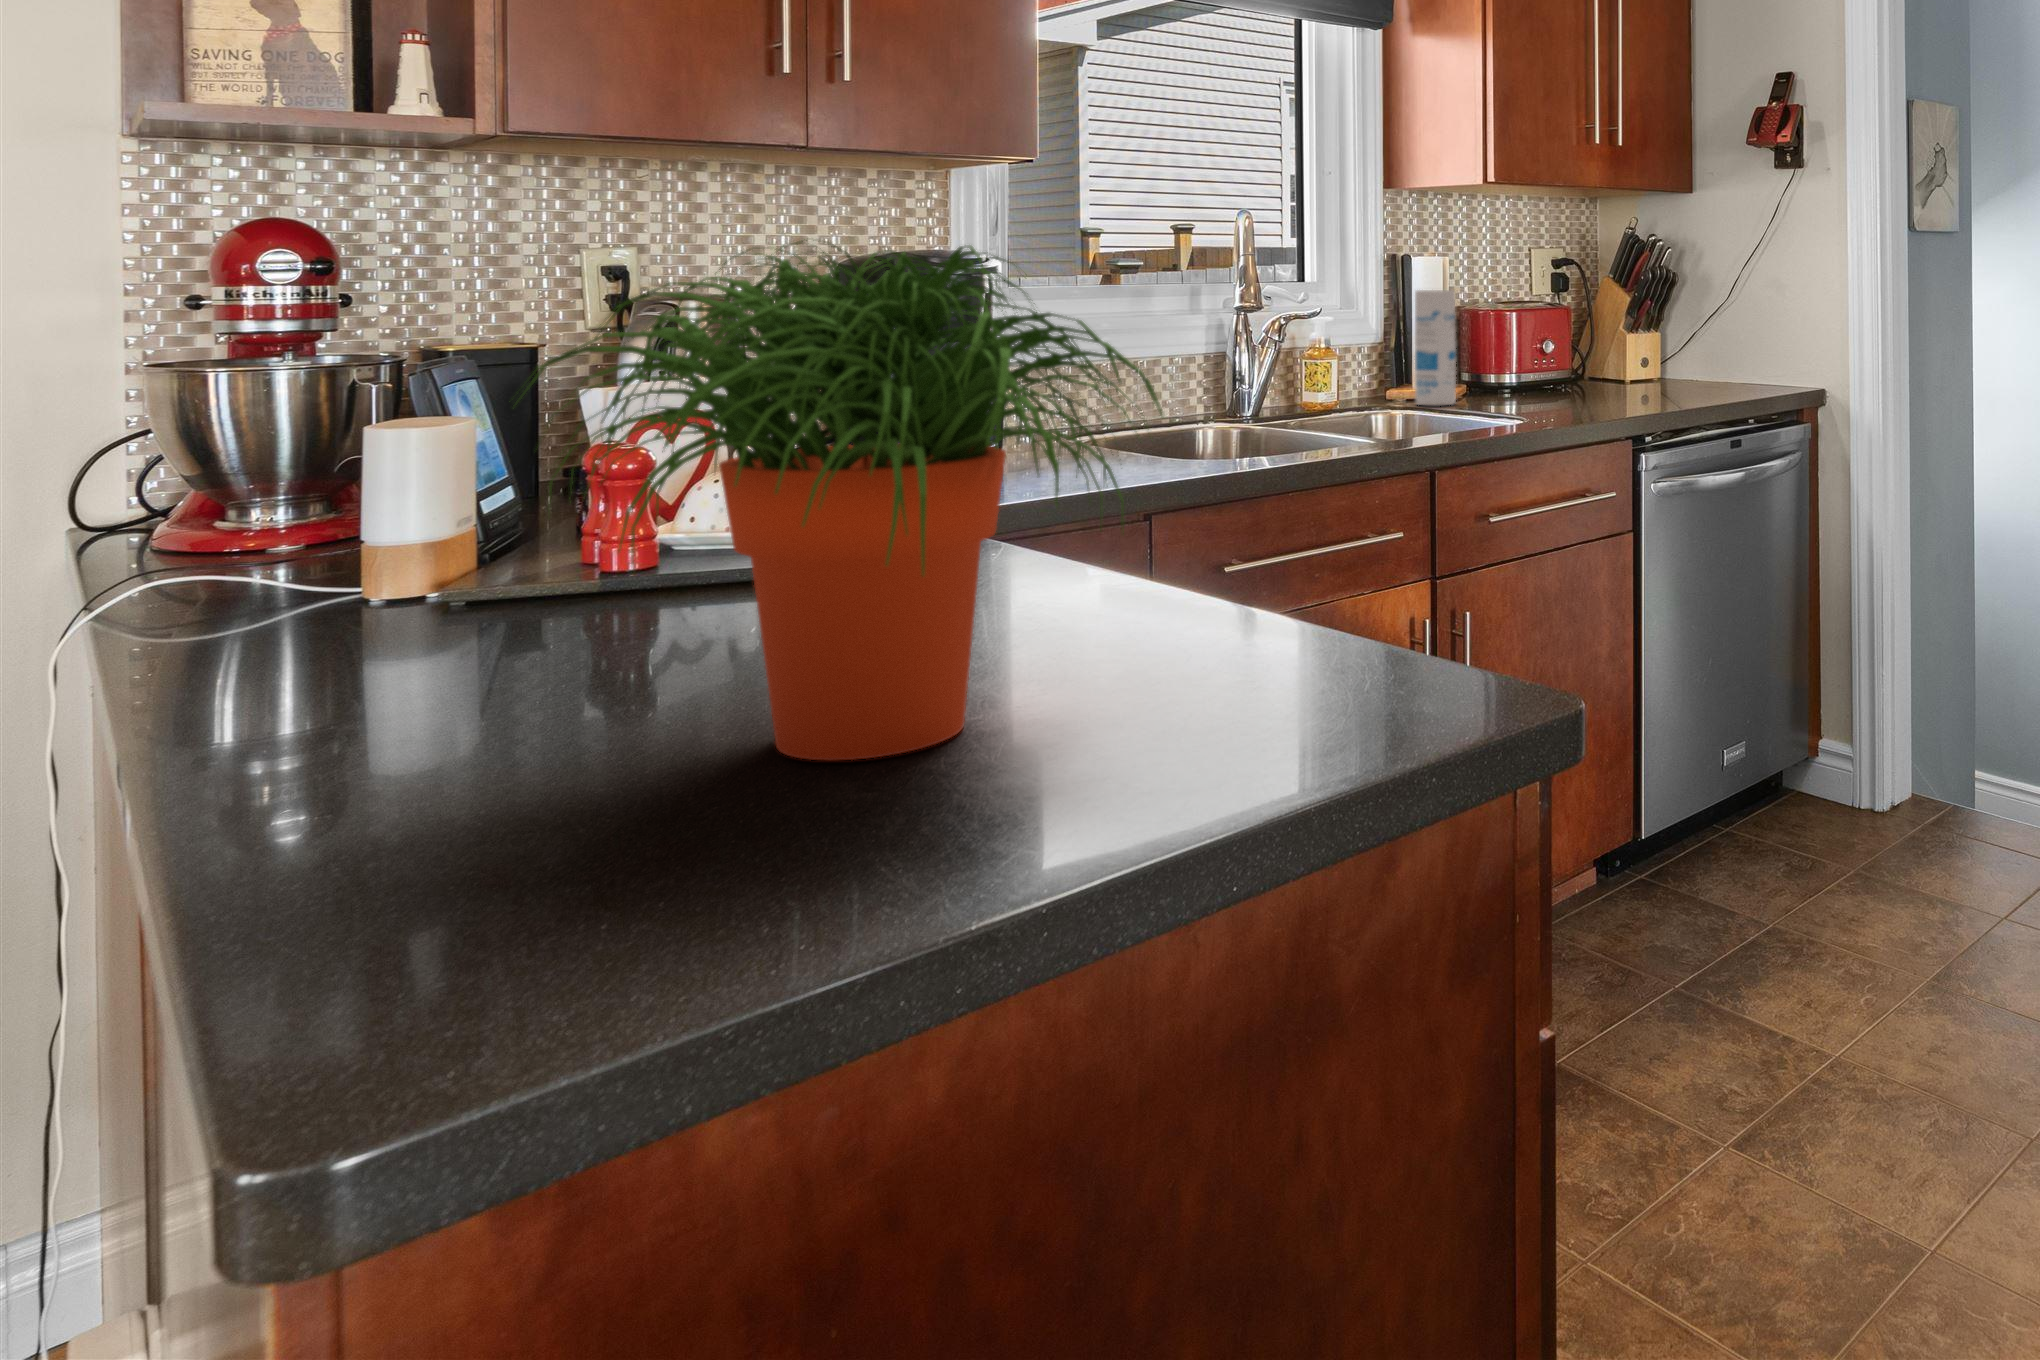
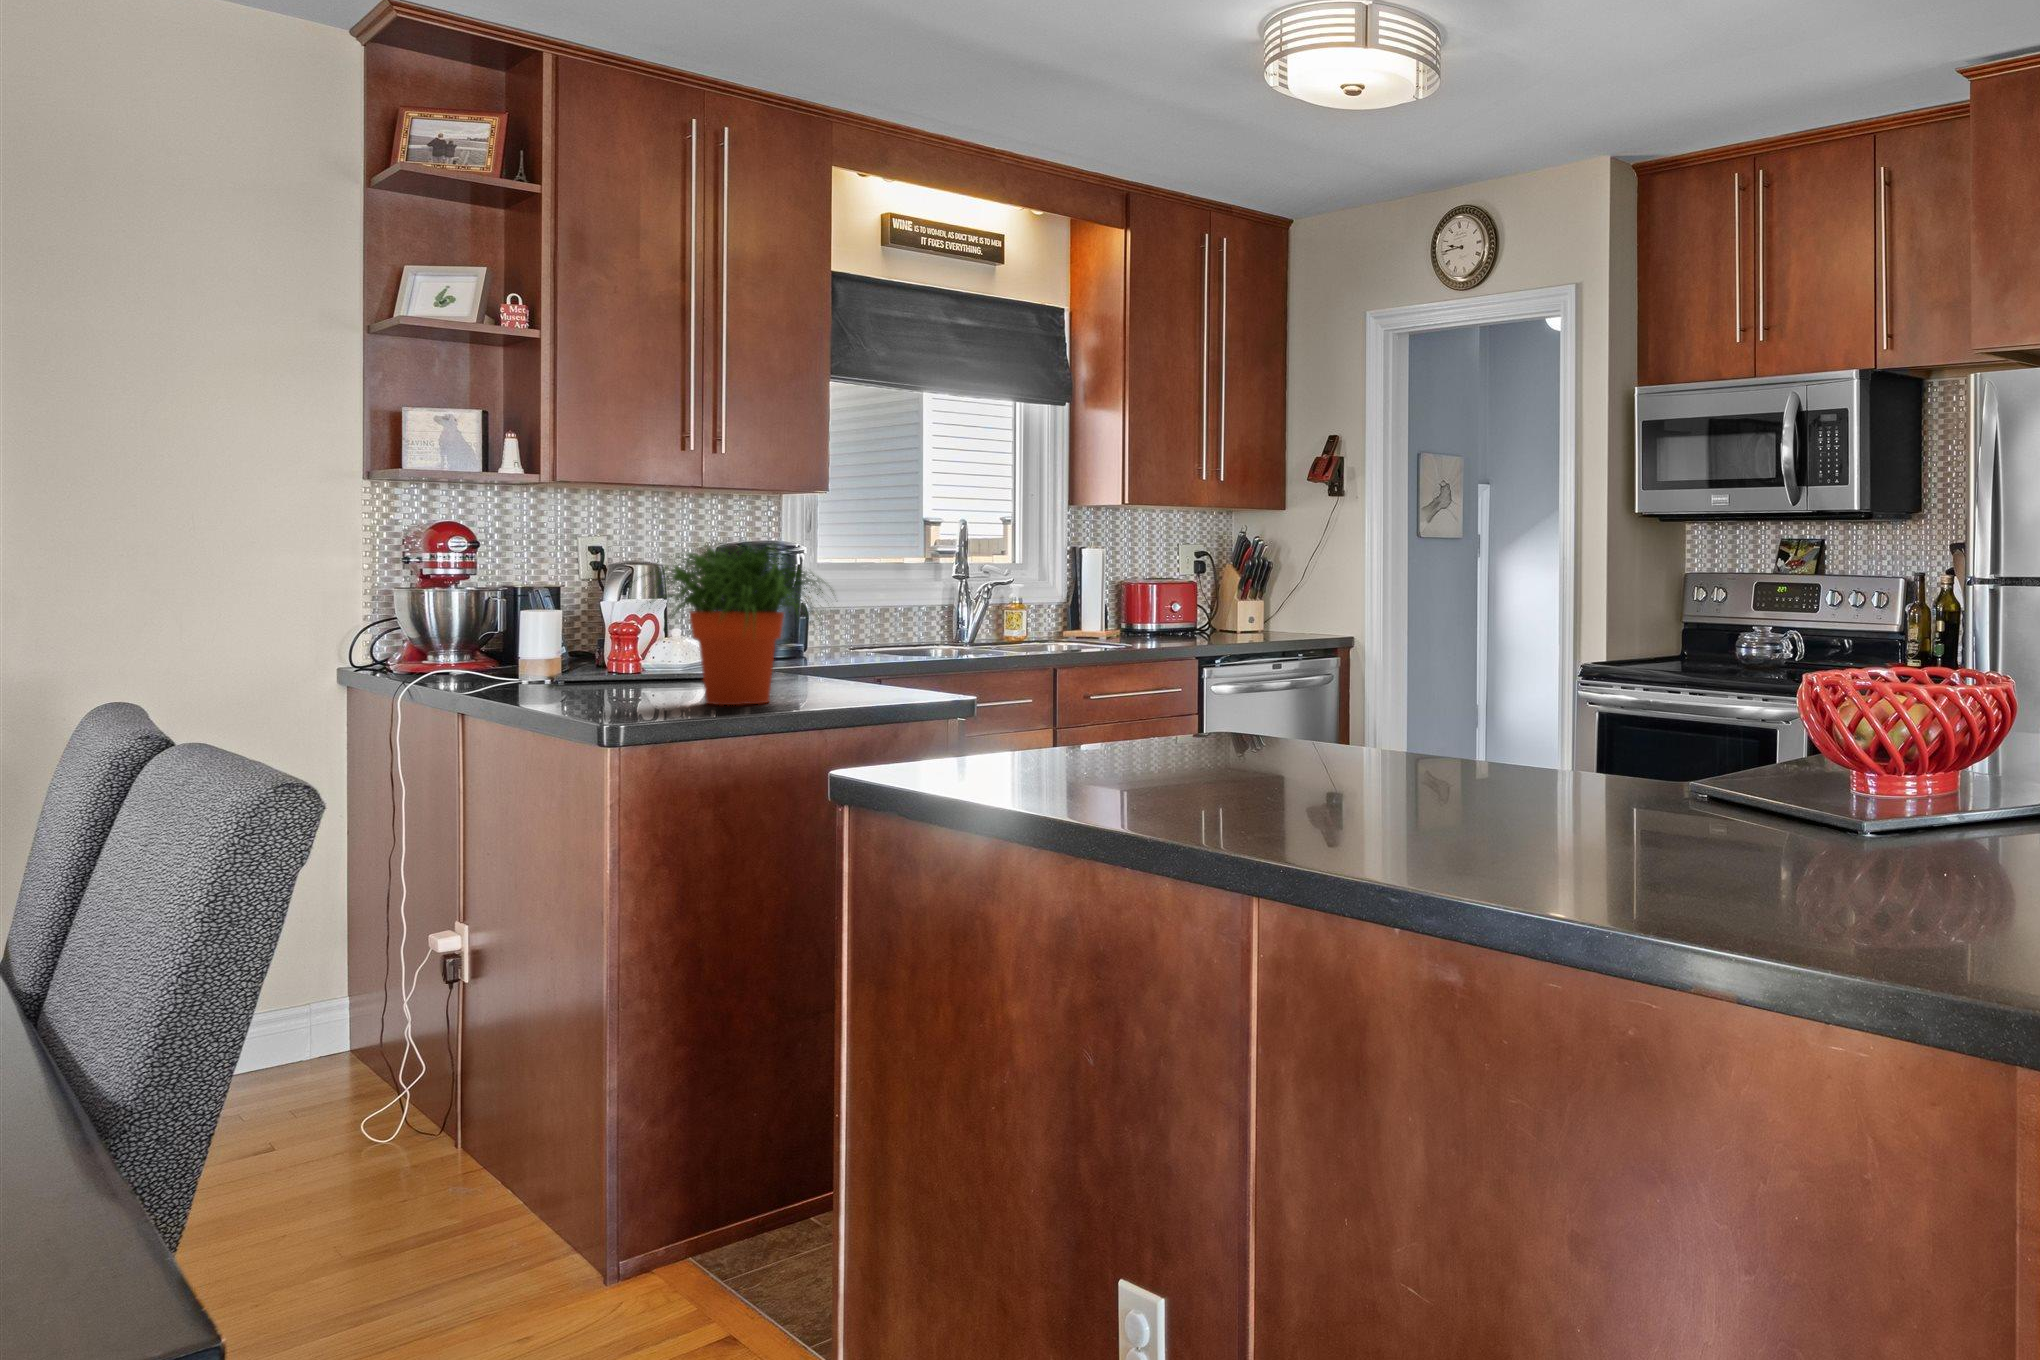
canister: present [1415,290,1456,405] -> none [1083,570,1110,642]

